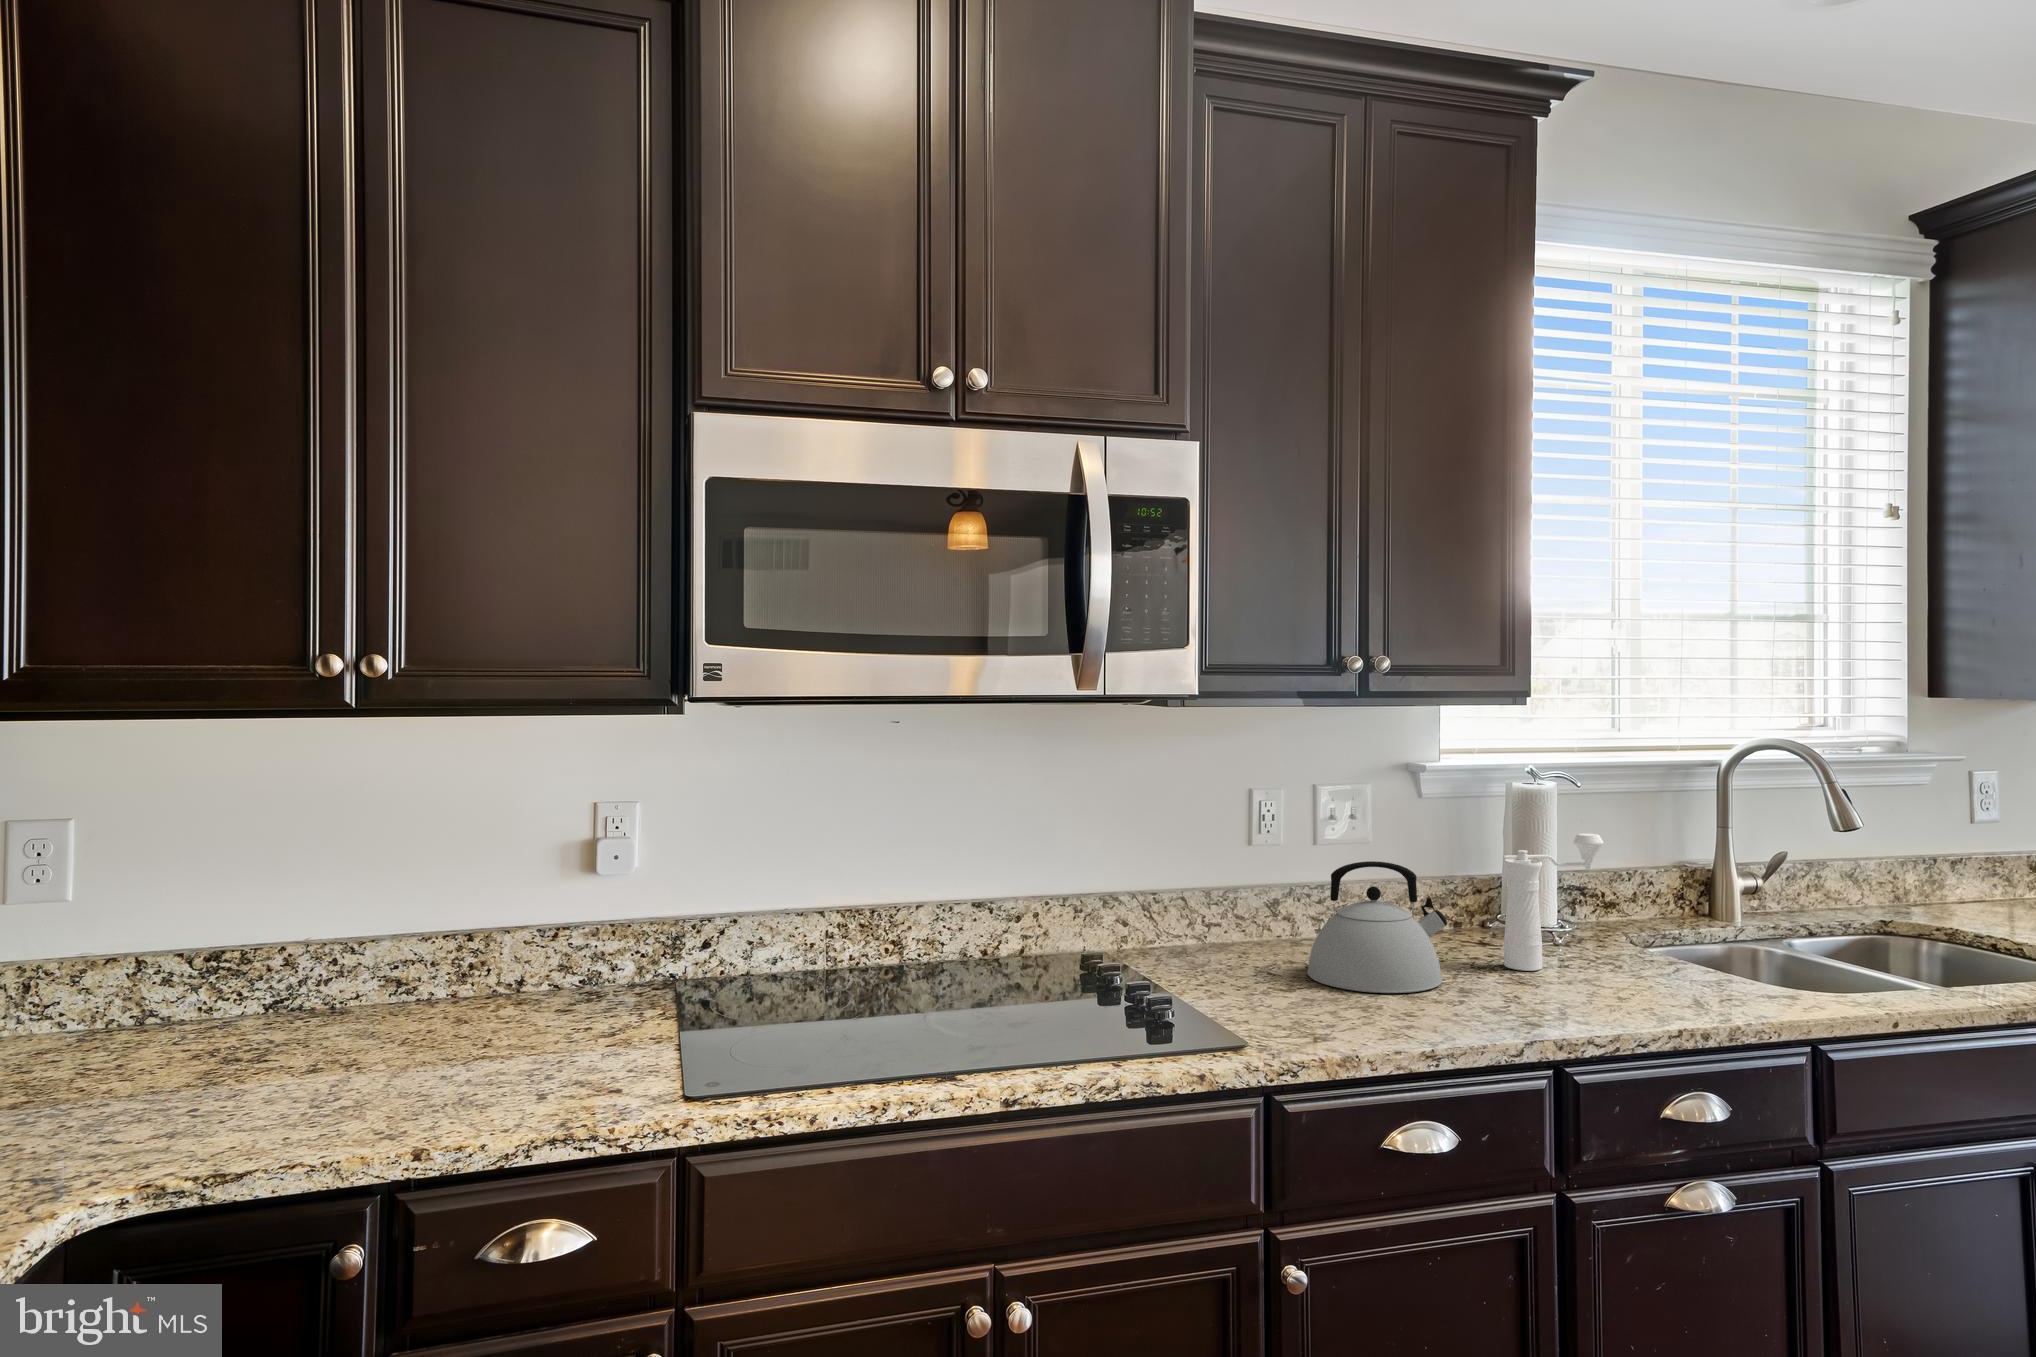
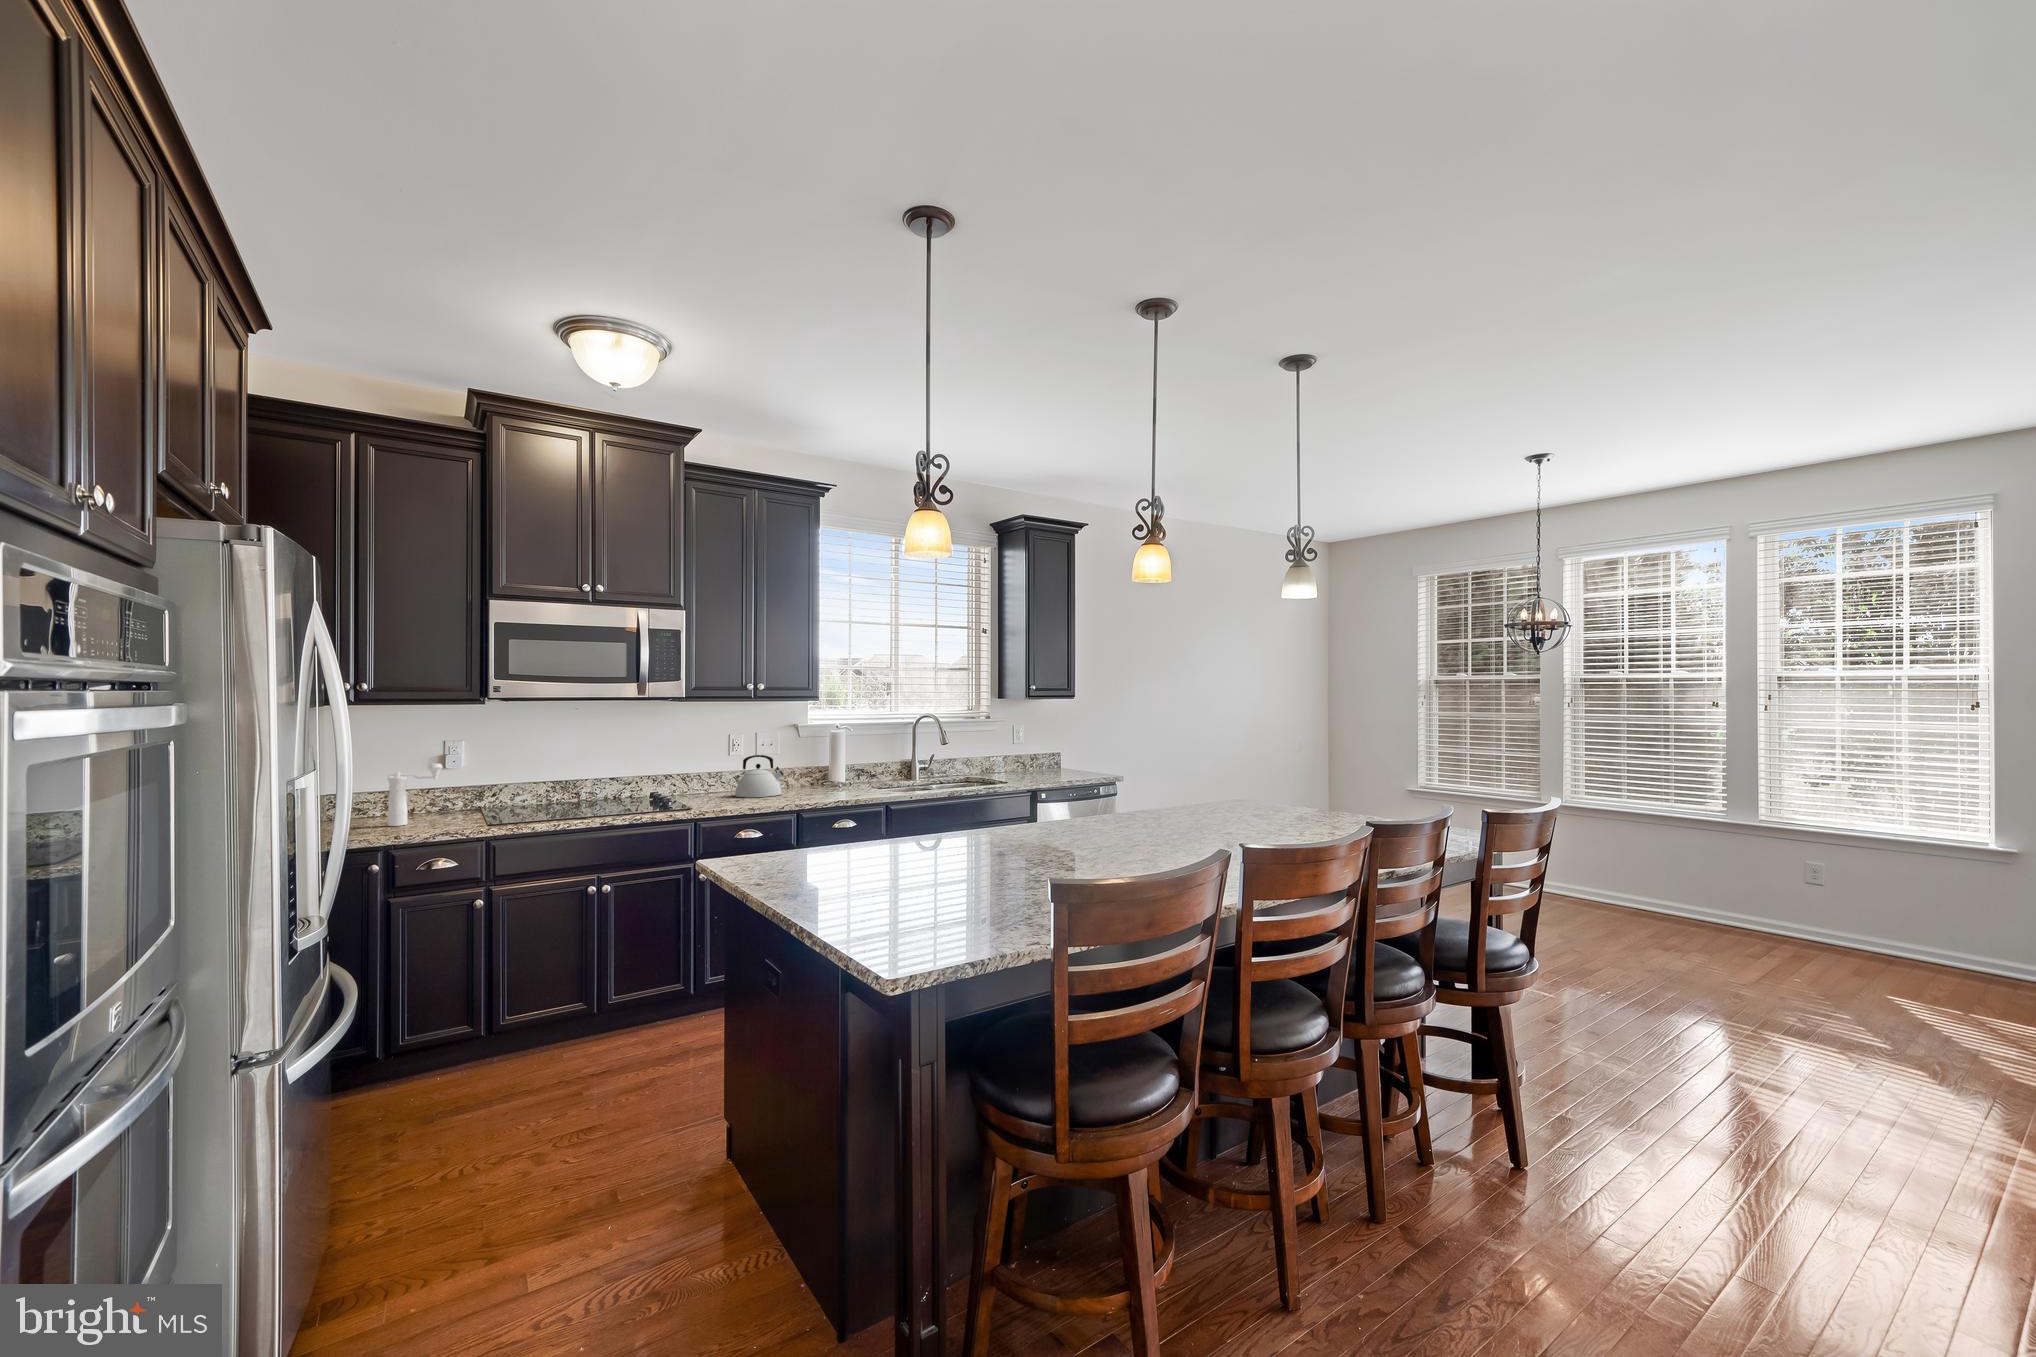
pepper mill: present [1503,833,1604,971] -> present [387,764,443,826]

